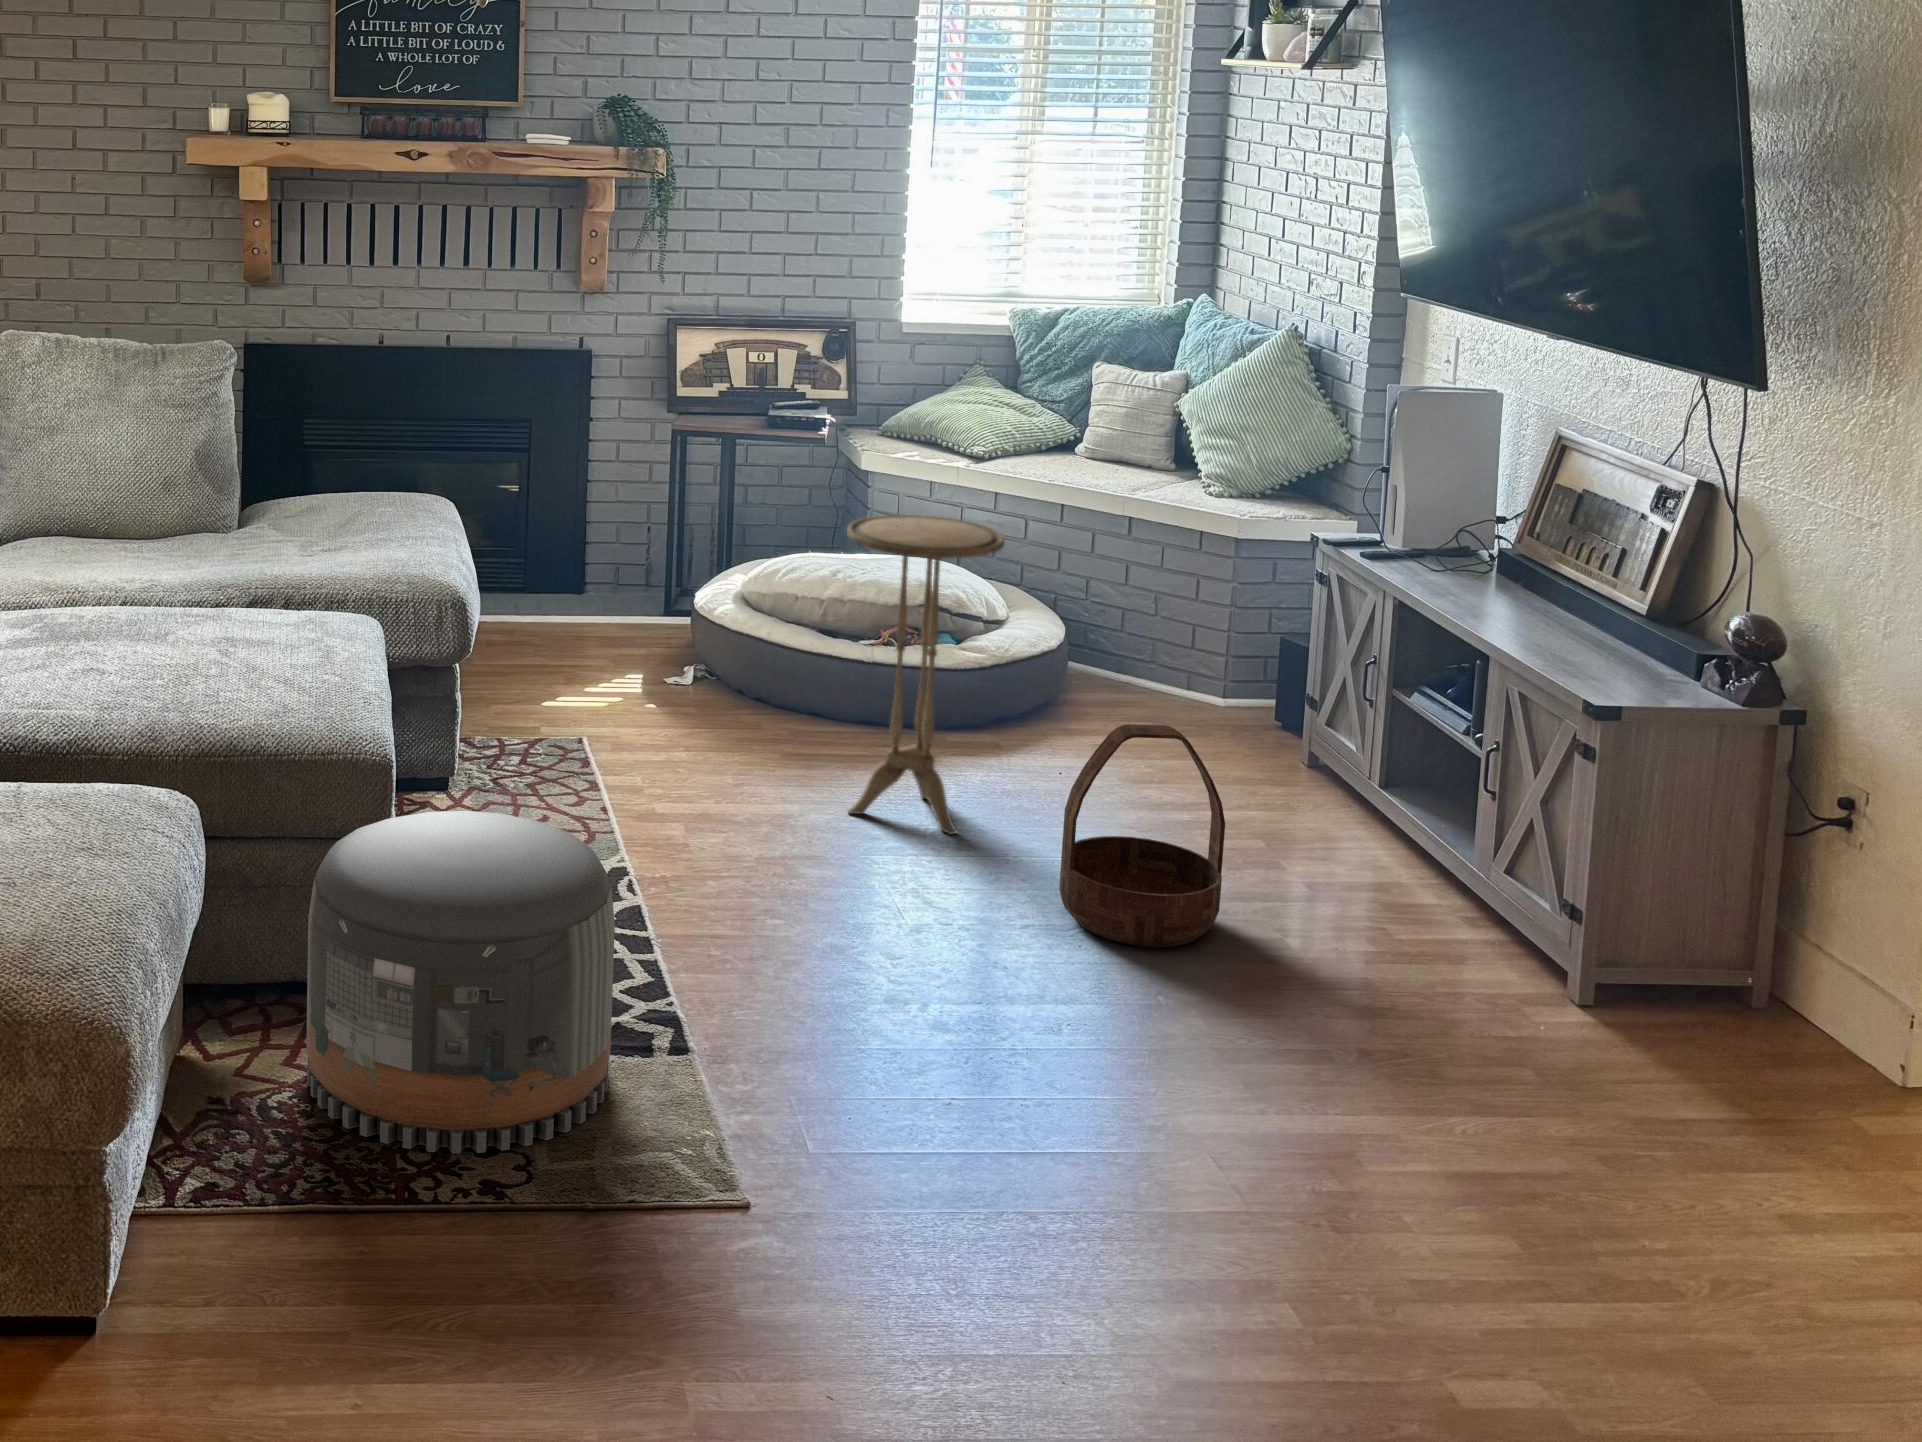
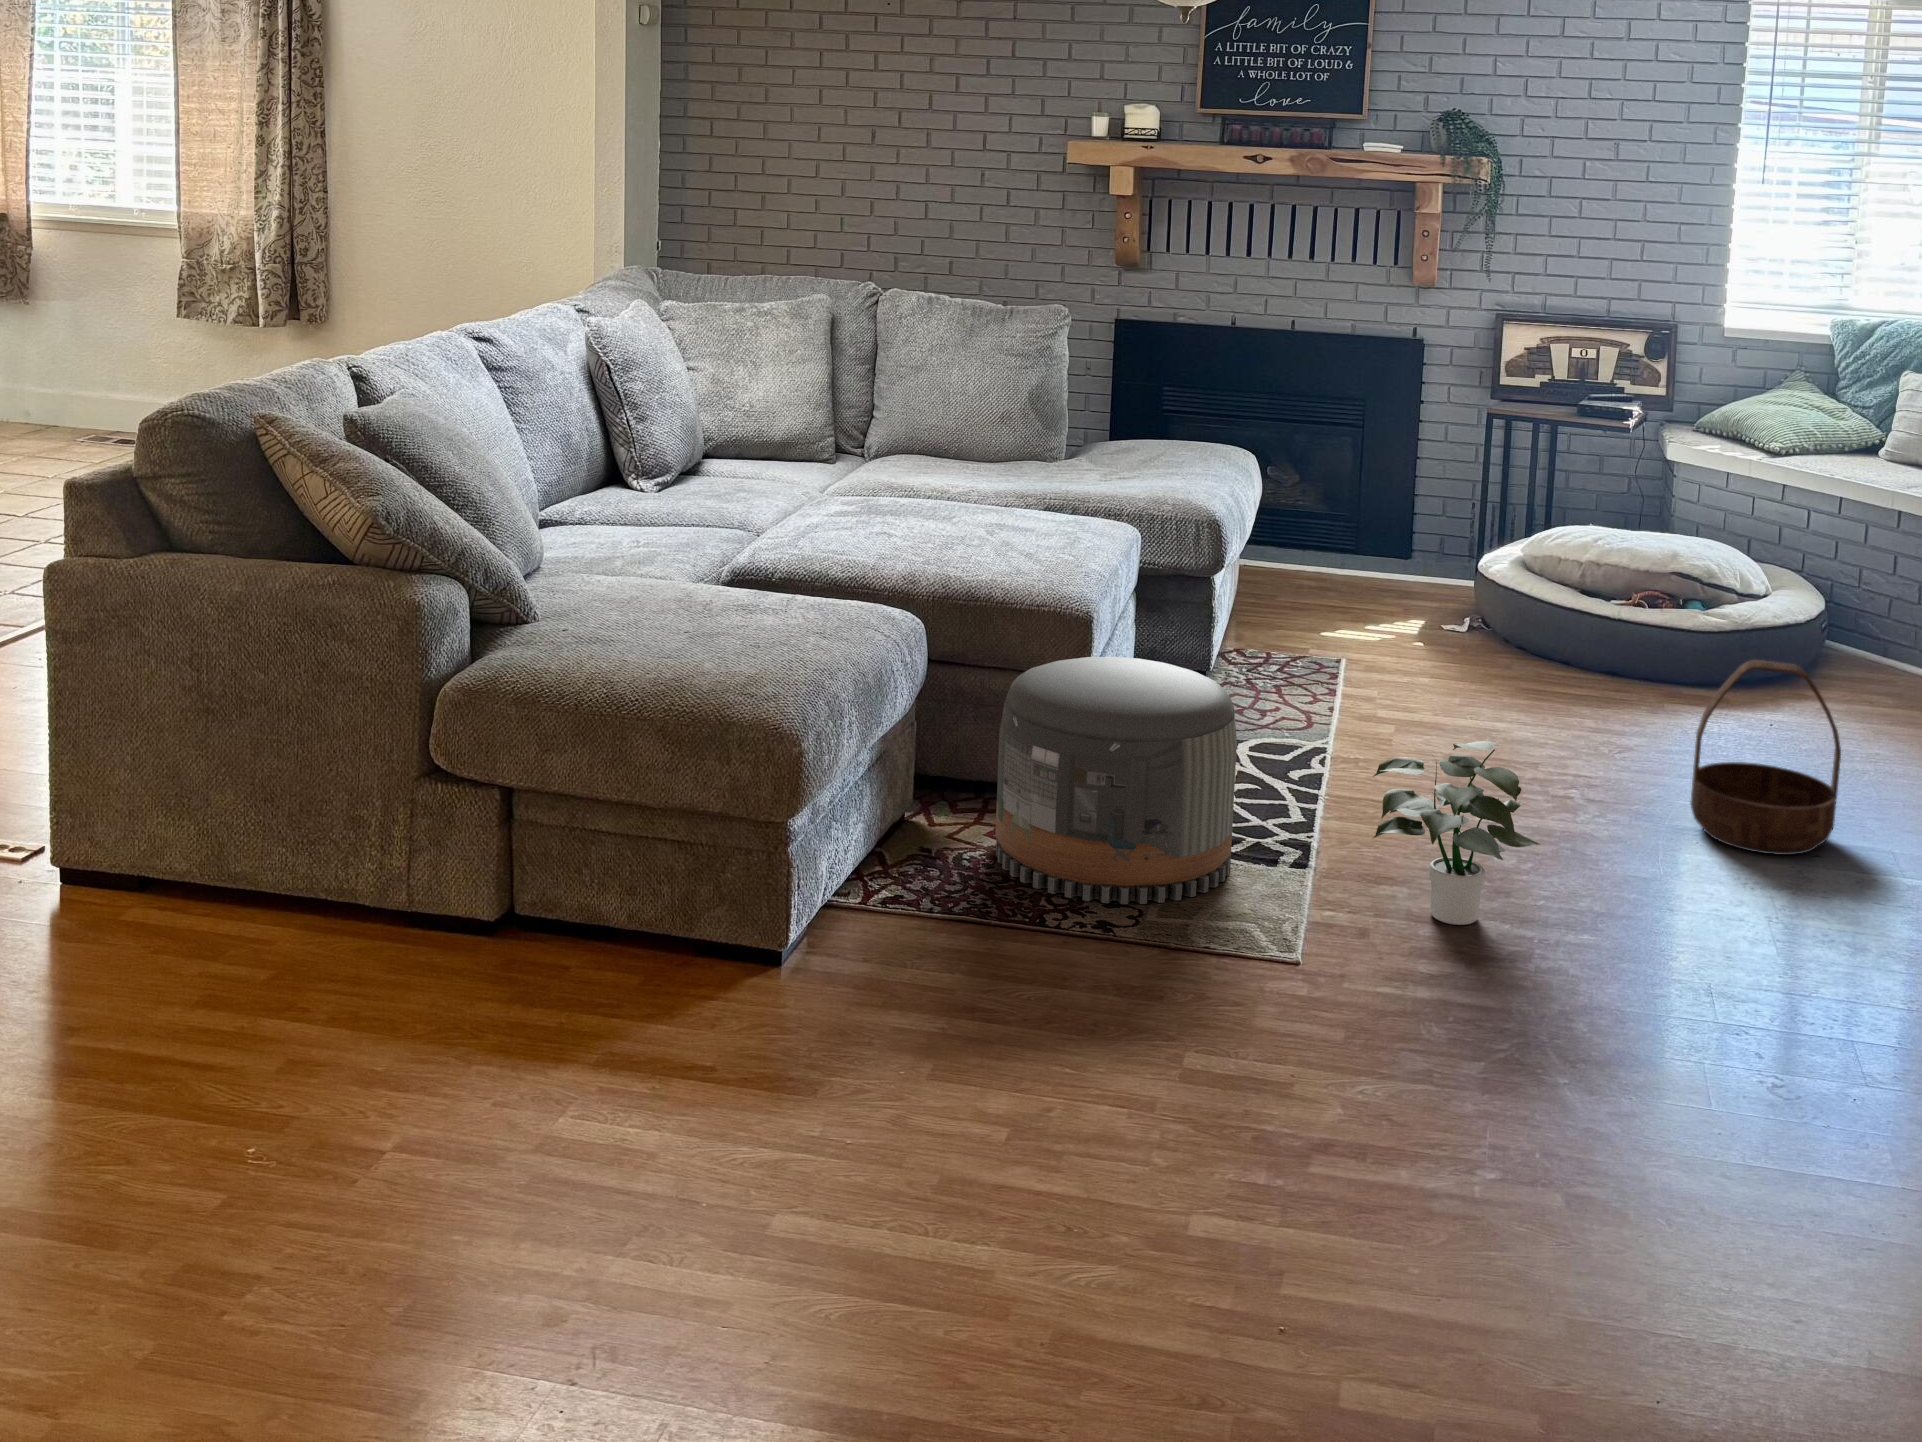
side table: present [847,515,1005,835] -> none [1548,478,1695,759]
potted plant: none [789,877,985,1112] -> present [1373,741,1540,925]

